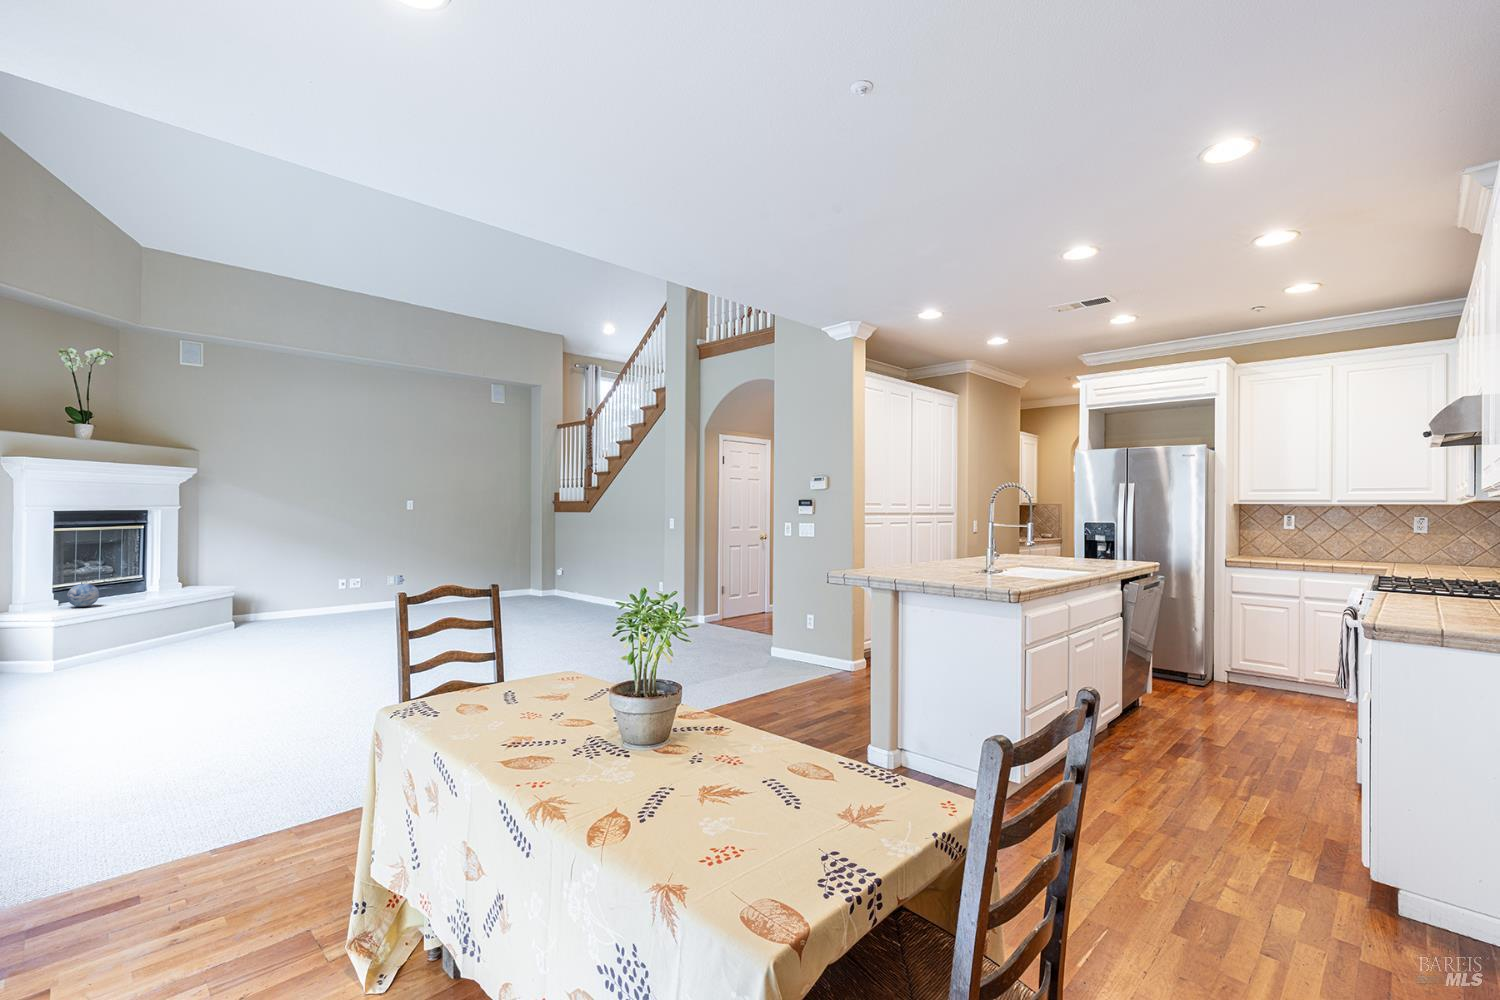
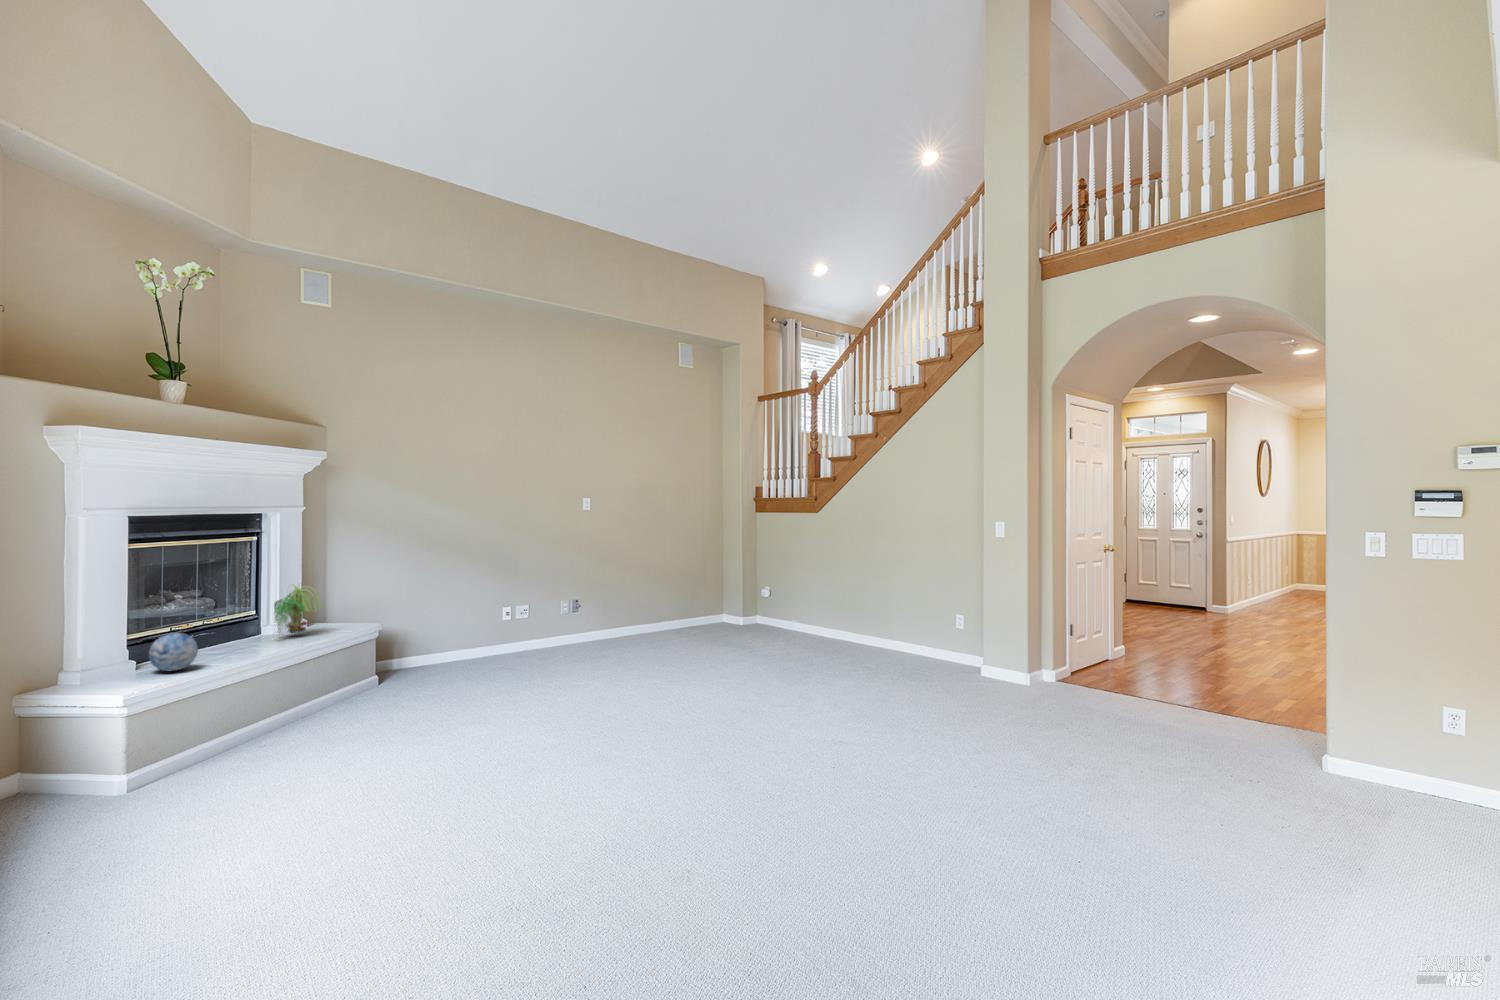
plant: none [153,557,193,595] -> present [274,584,321,633]

